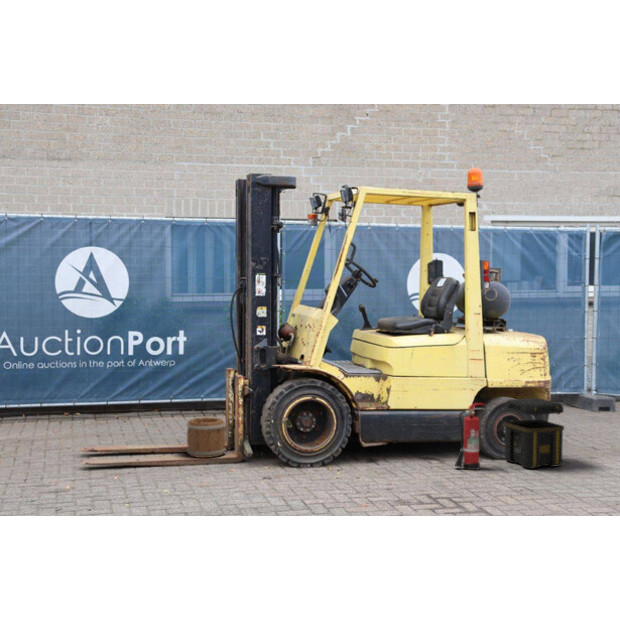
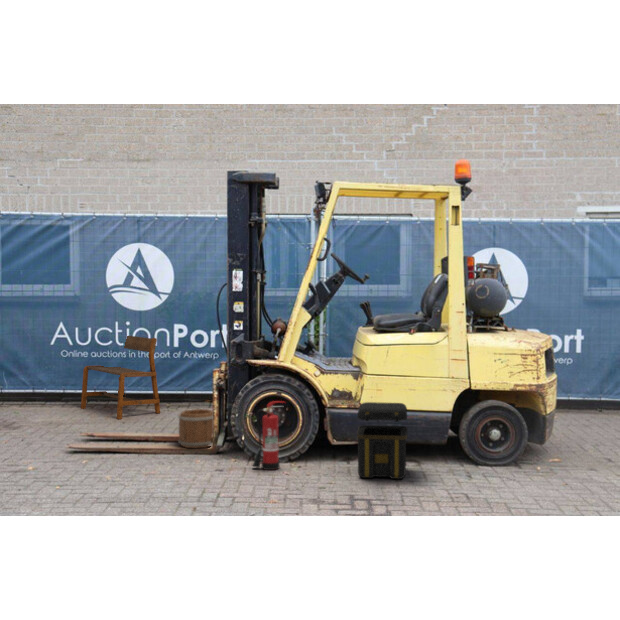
bench: none [29,343,124,433] -> present [81,336,160,419]
toolbox: present [504,398,564,469] -> present [357,402,407,479]
fire extinguisher: present [455,403,482,470] -> present [253,401,283,470]

